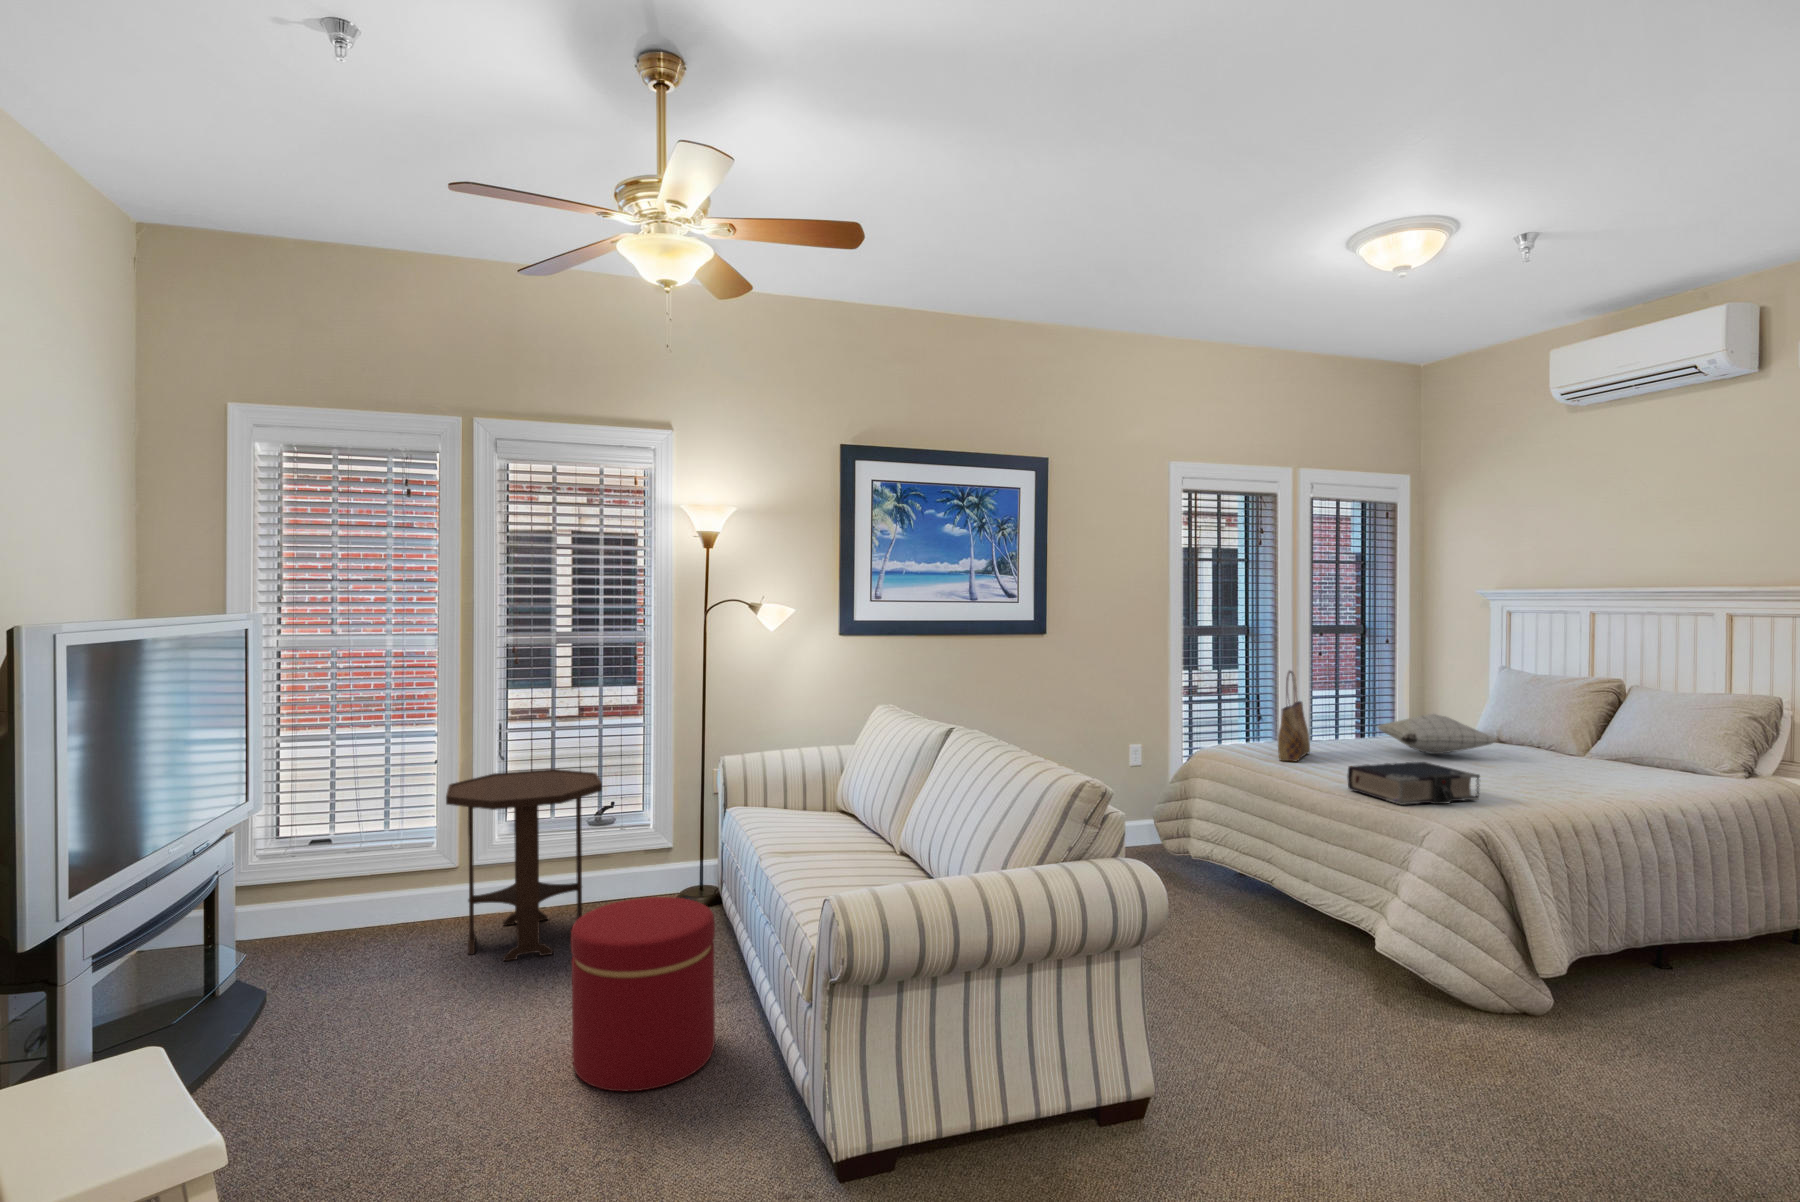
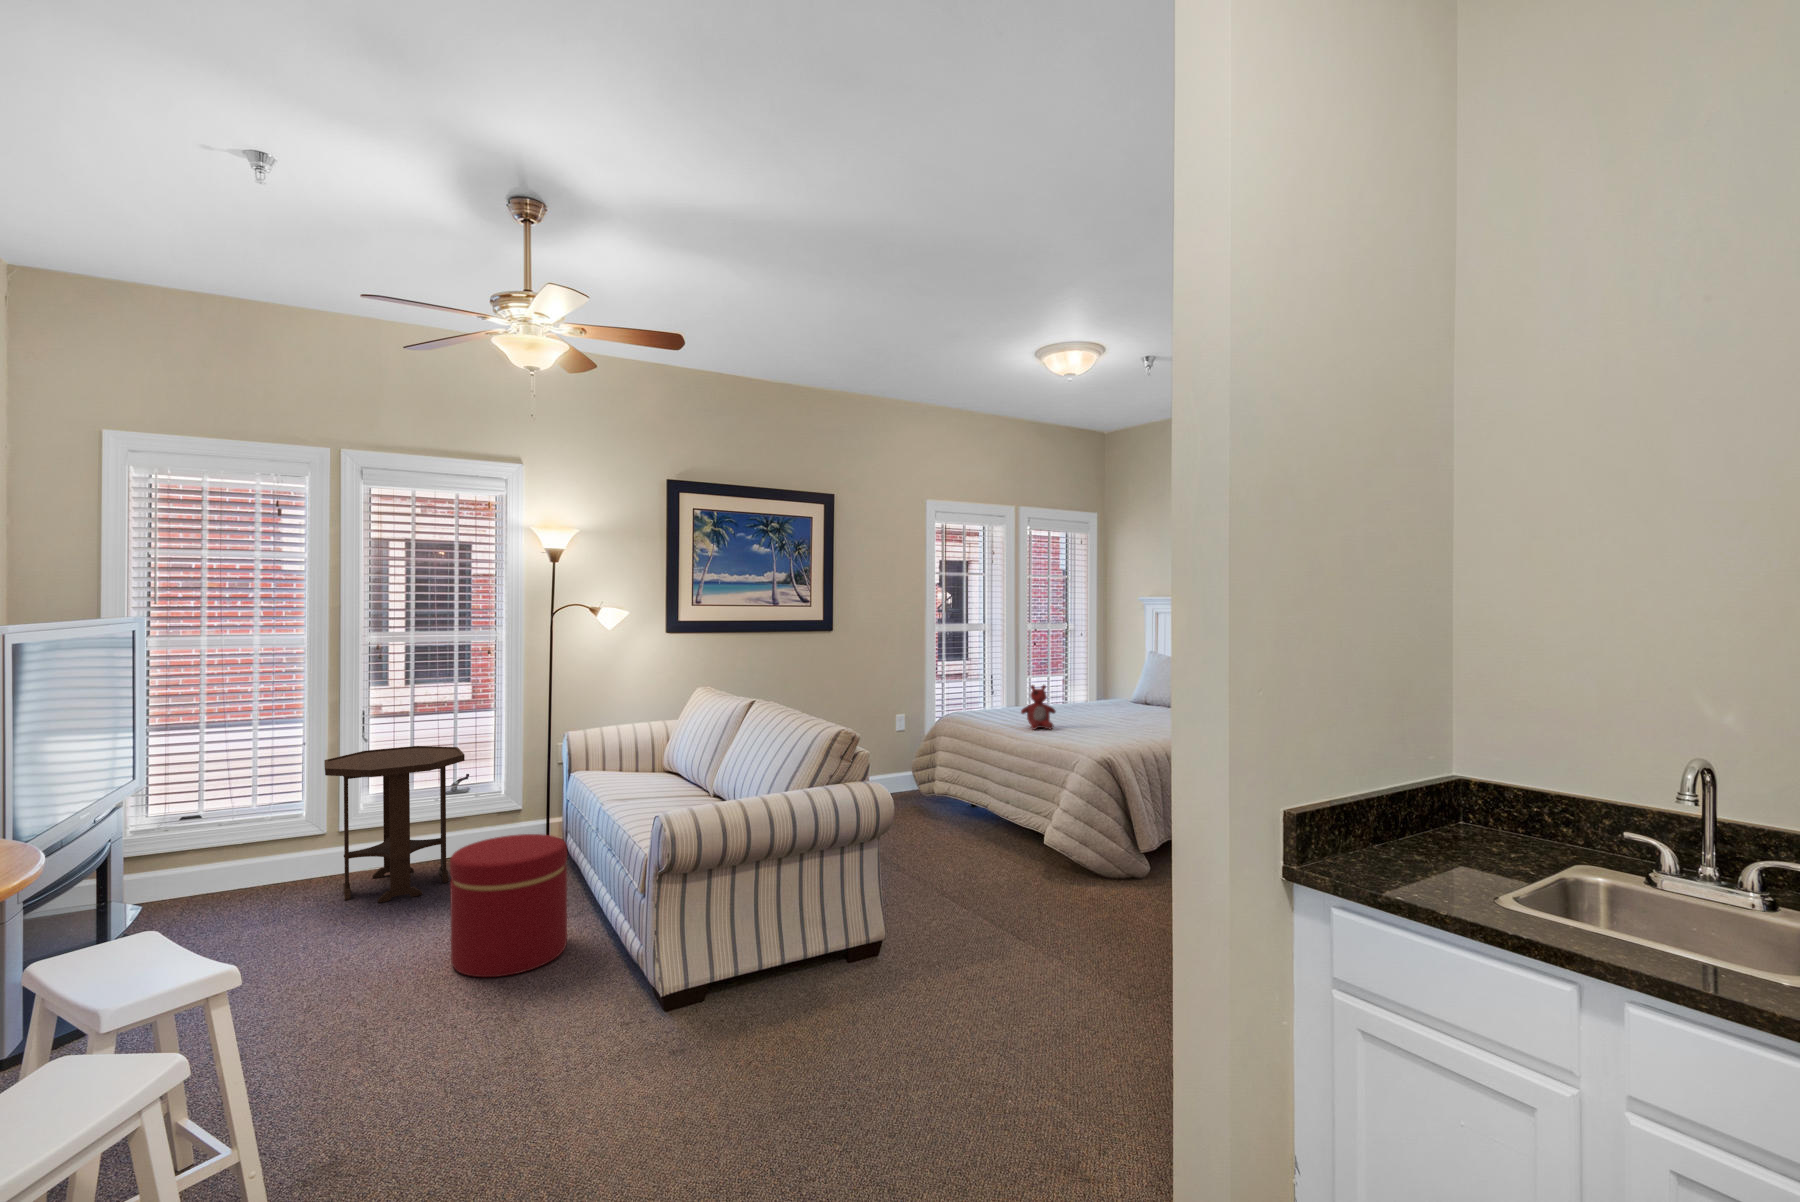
tote bag: present [1278,671,1310,762] -> none [999,655,1024,722]
stuffed bear: none [1313,713,1366,776] -> present [1021,685,1056,729]
pillow: present [1377,714,1495,754] -> none [1071,685,1146,714]
book: present [1348,762,1480,805] -> none [1039,717,1122,746]

